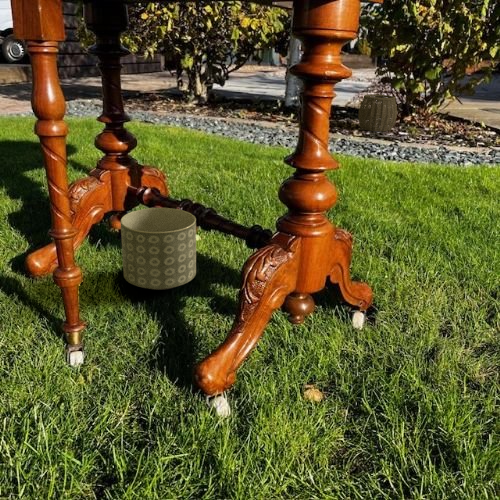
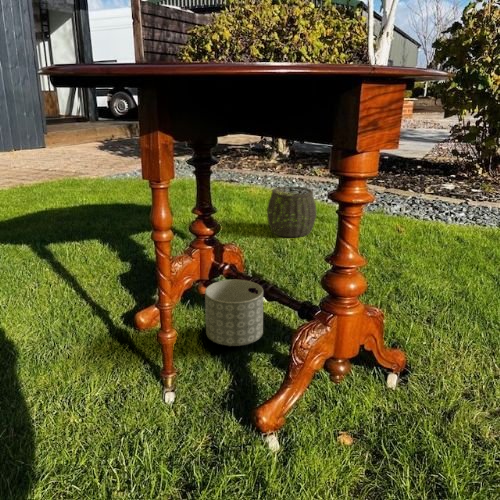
woven basket: present [358,94,397,132] -> present [267,186,316,237]

